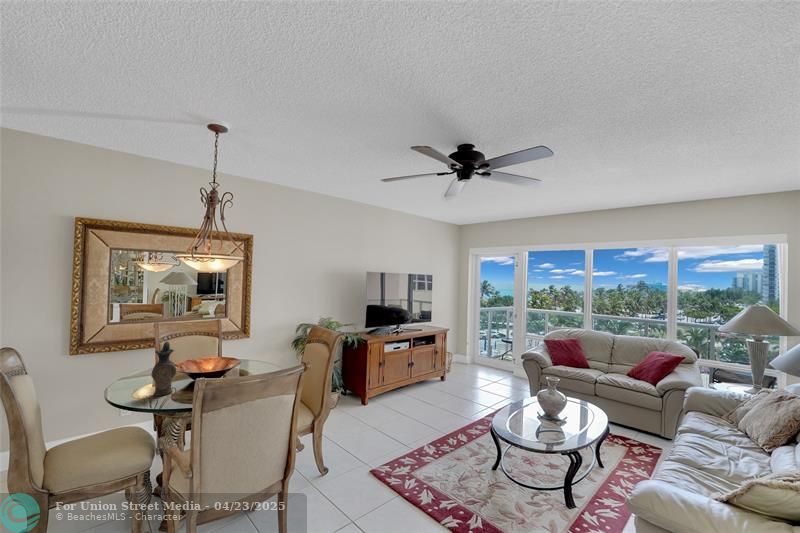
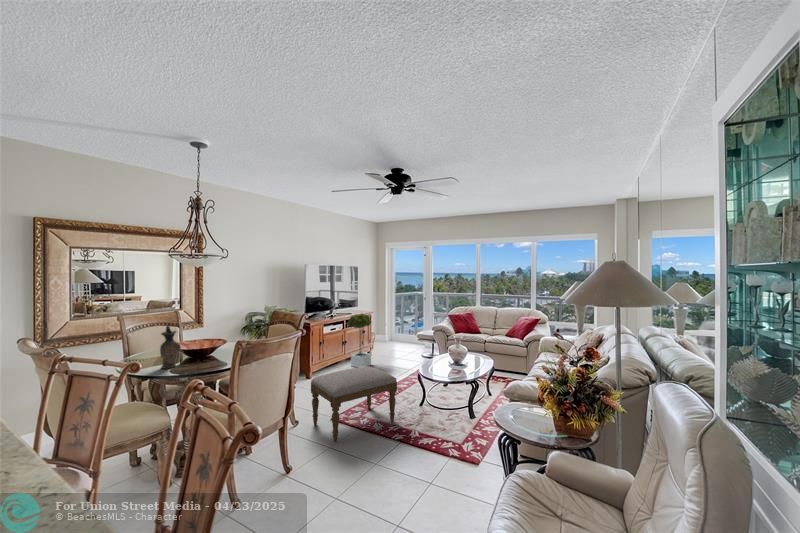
potted tree: none [414,330,443,397] -> present [348,313,371,367]
ottoman: none [345,407,457,515] -> present [311,366,397,442]

